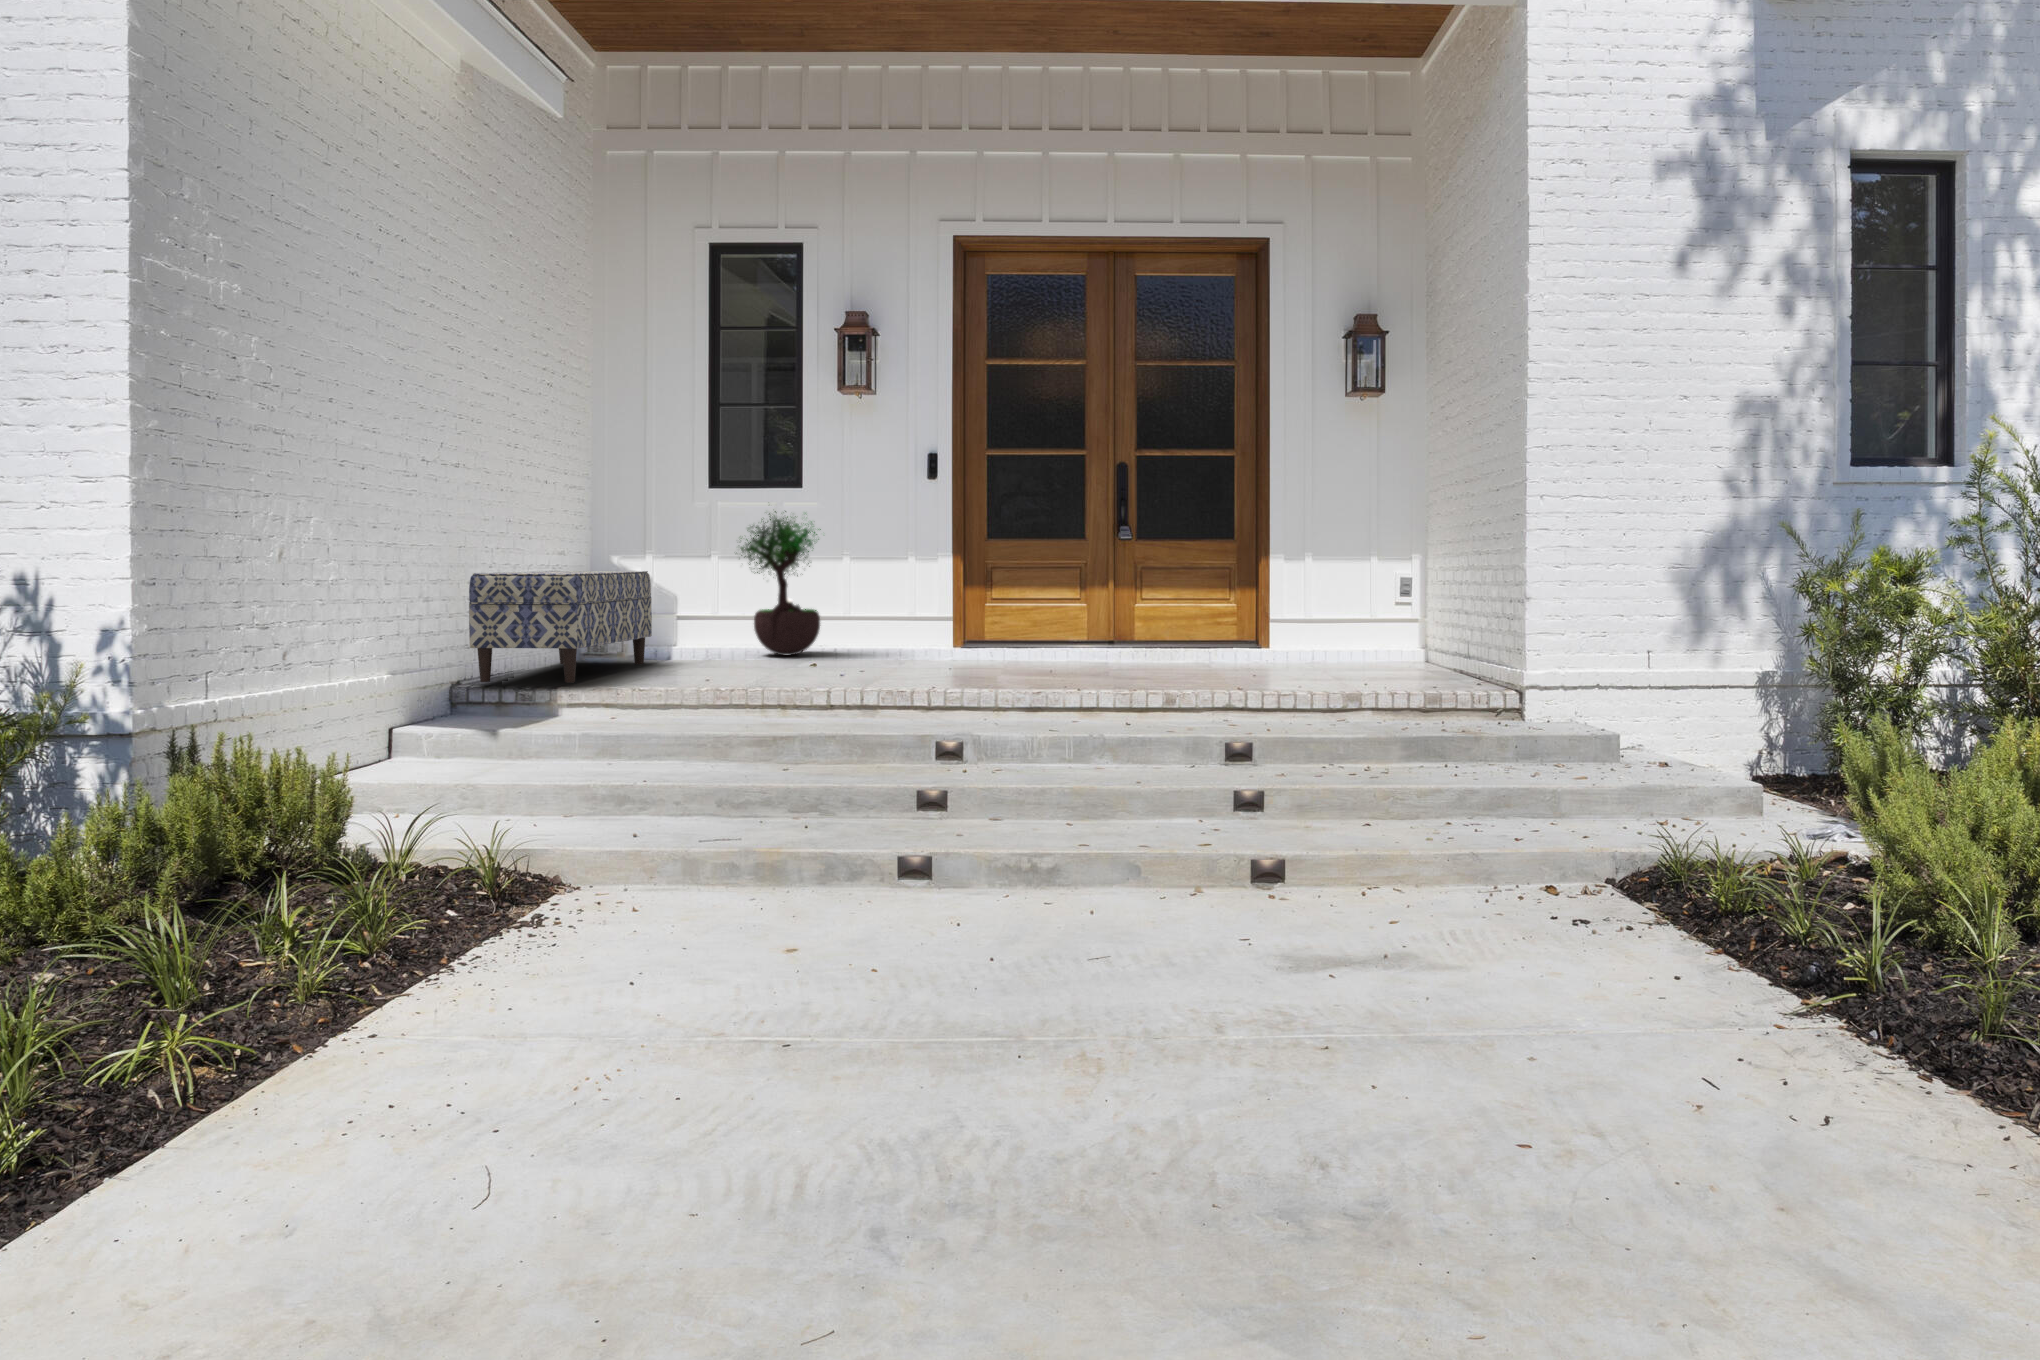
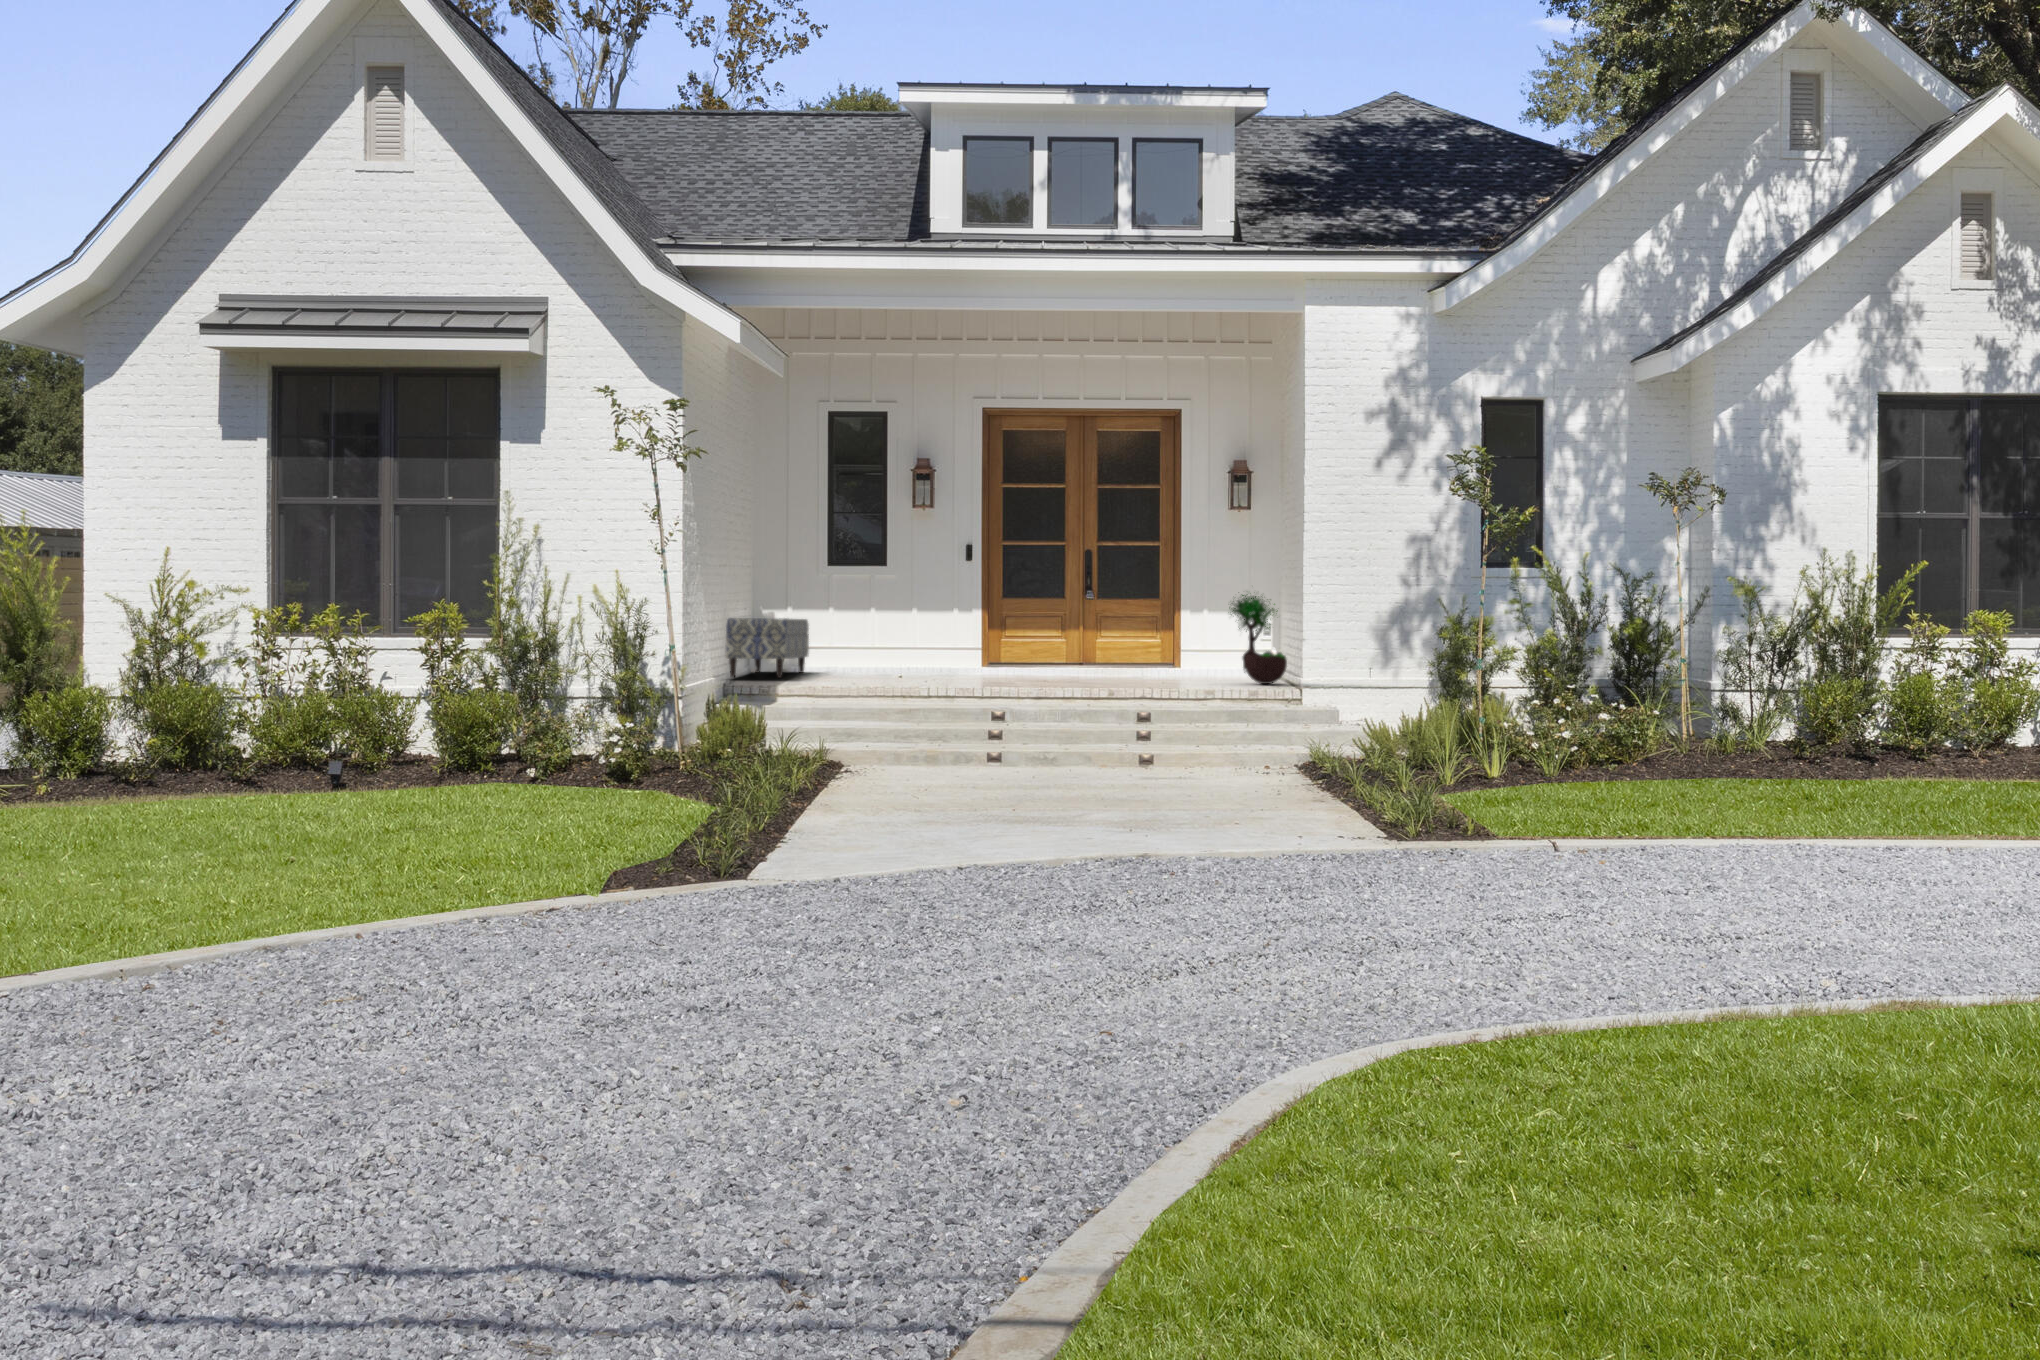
potted tree: present [741,511,821,656] -> present [1229,594,1287,684]

